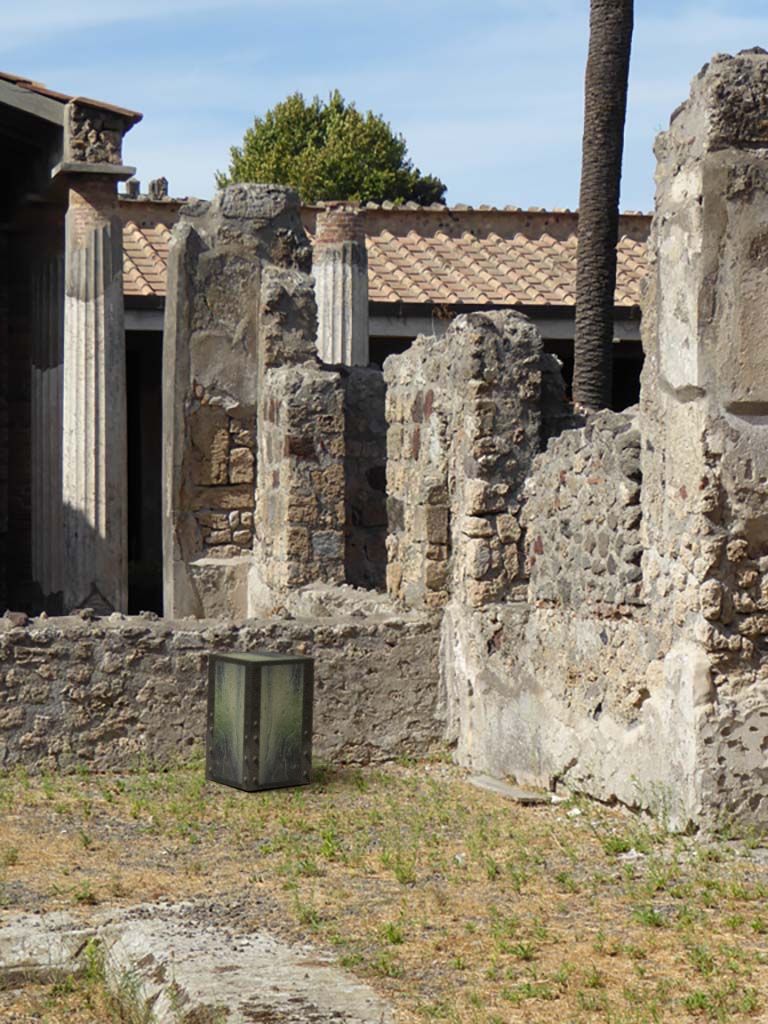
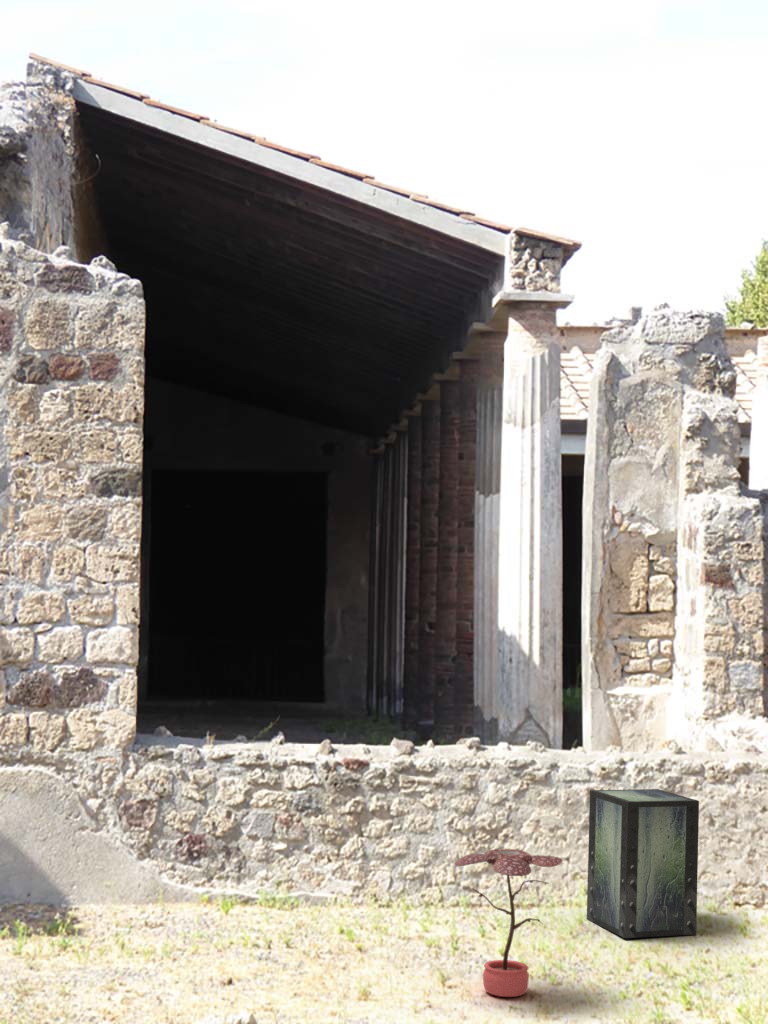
potted plant: none [108,707,211,846] -> present [456,849,562,997]

